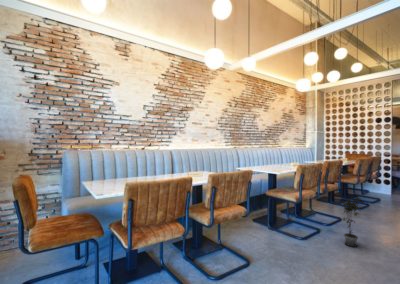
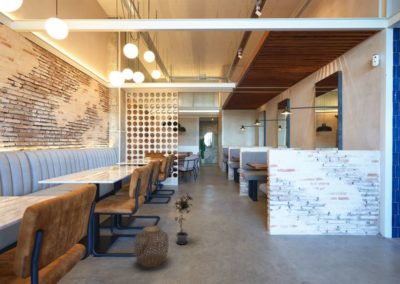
woven basket: none [293,216,326,253] -> present [134,225,168,267]

